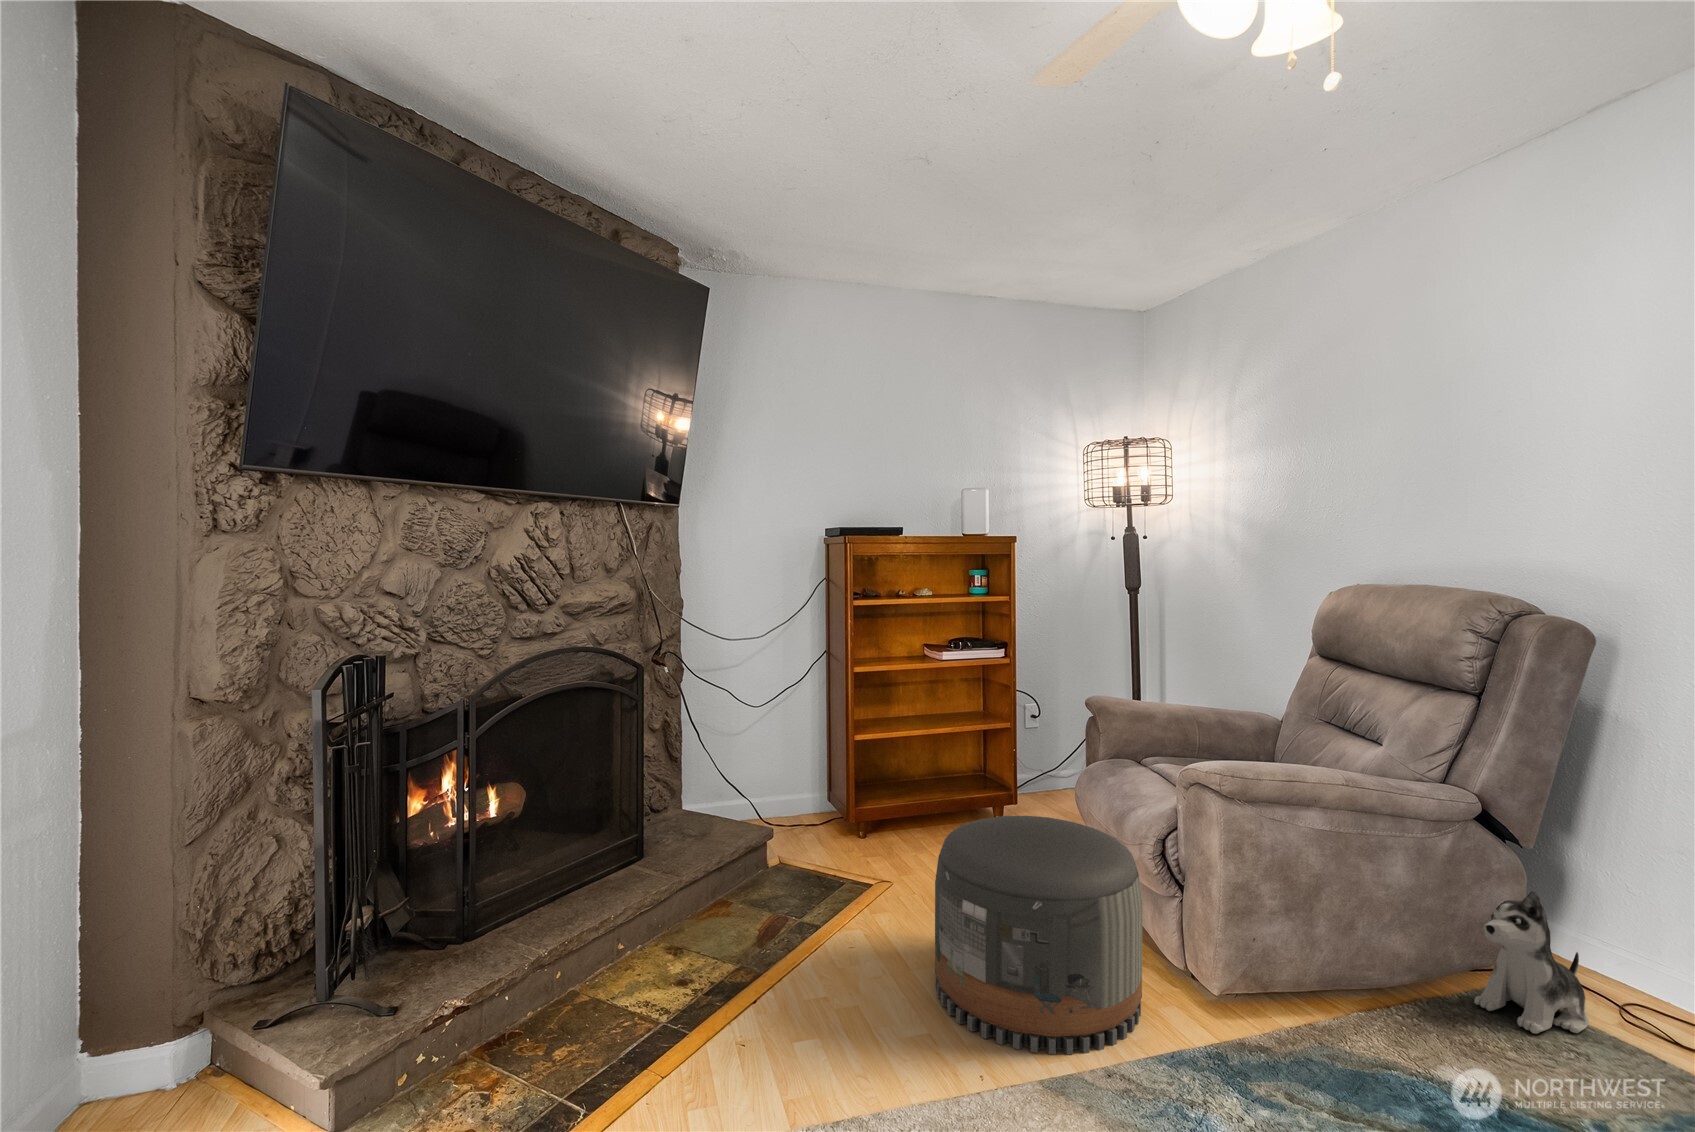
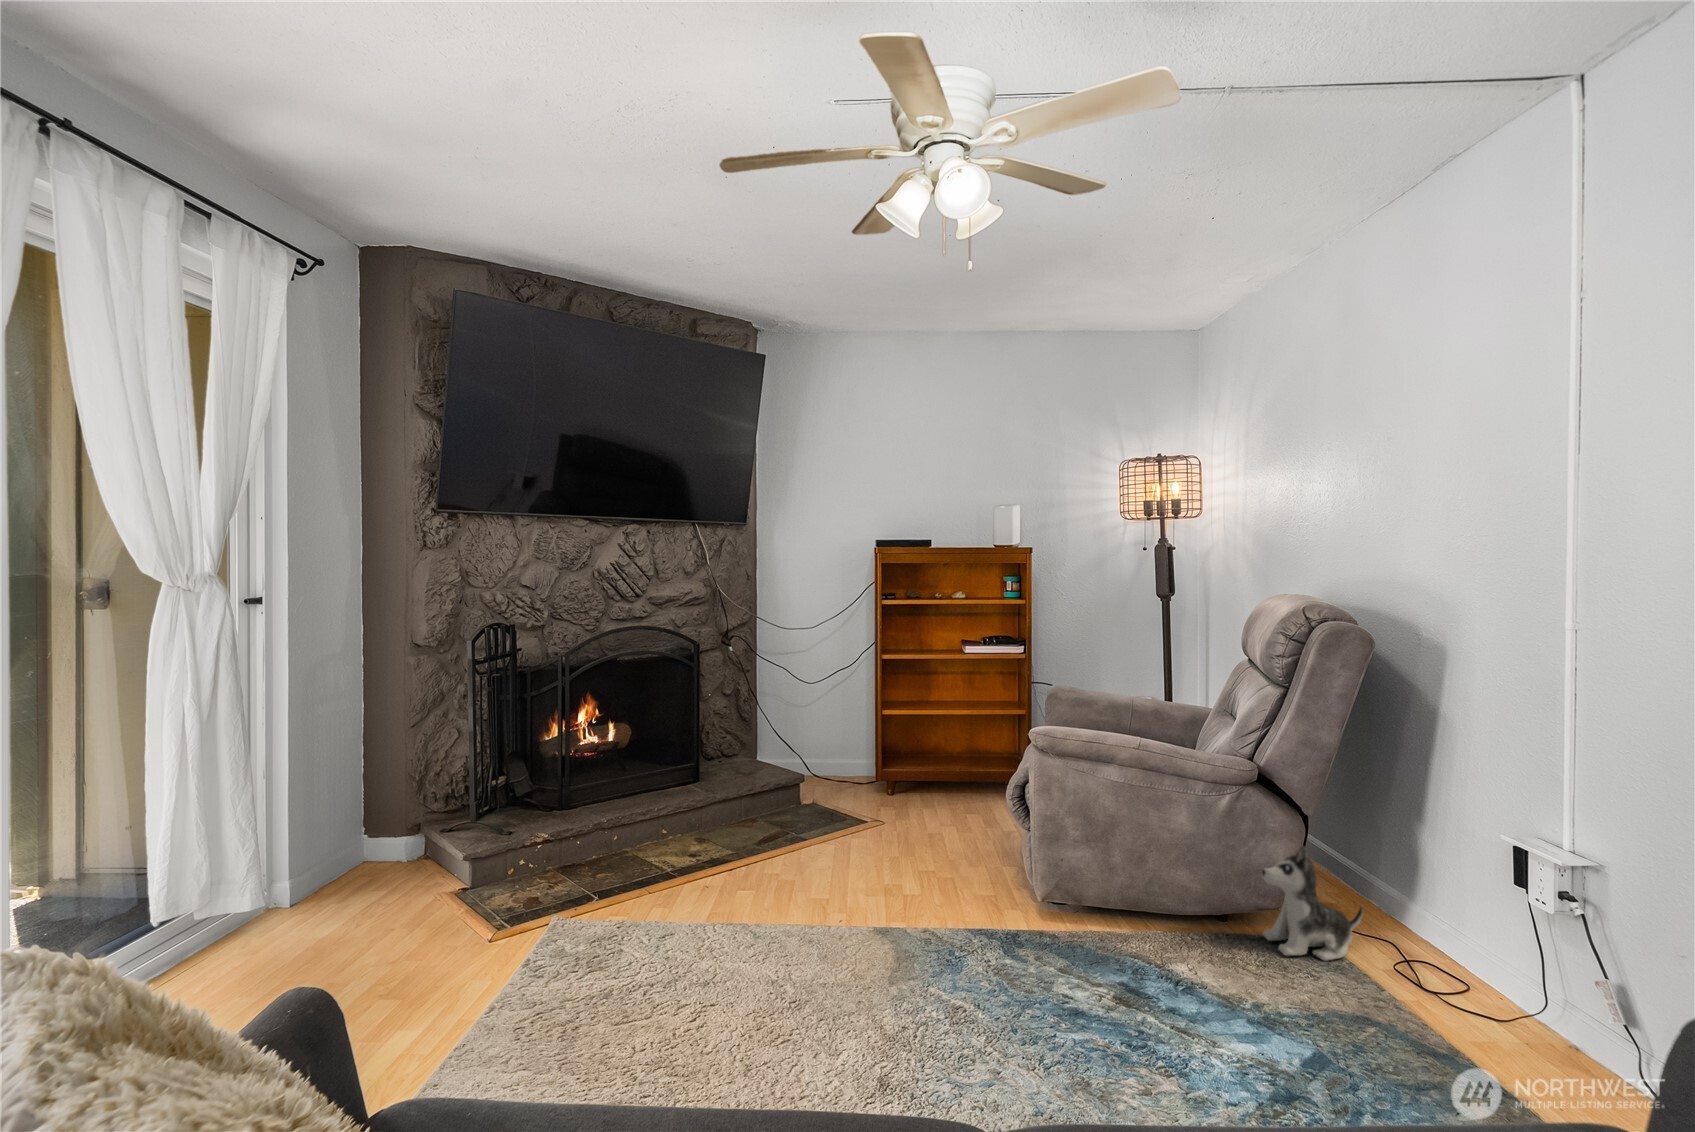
pouf: present [935,816,1143,1054] -> none [850,763,998,919]

